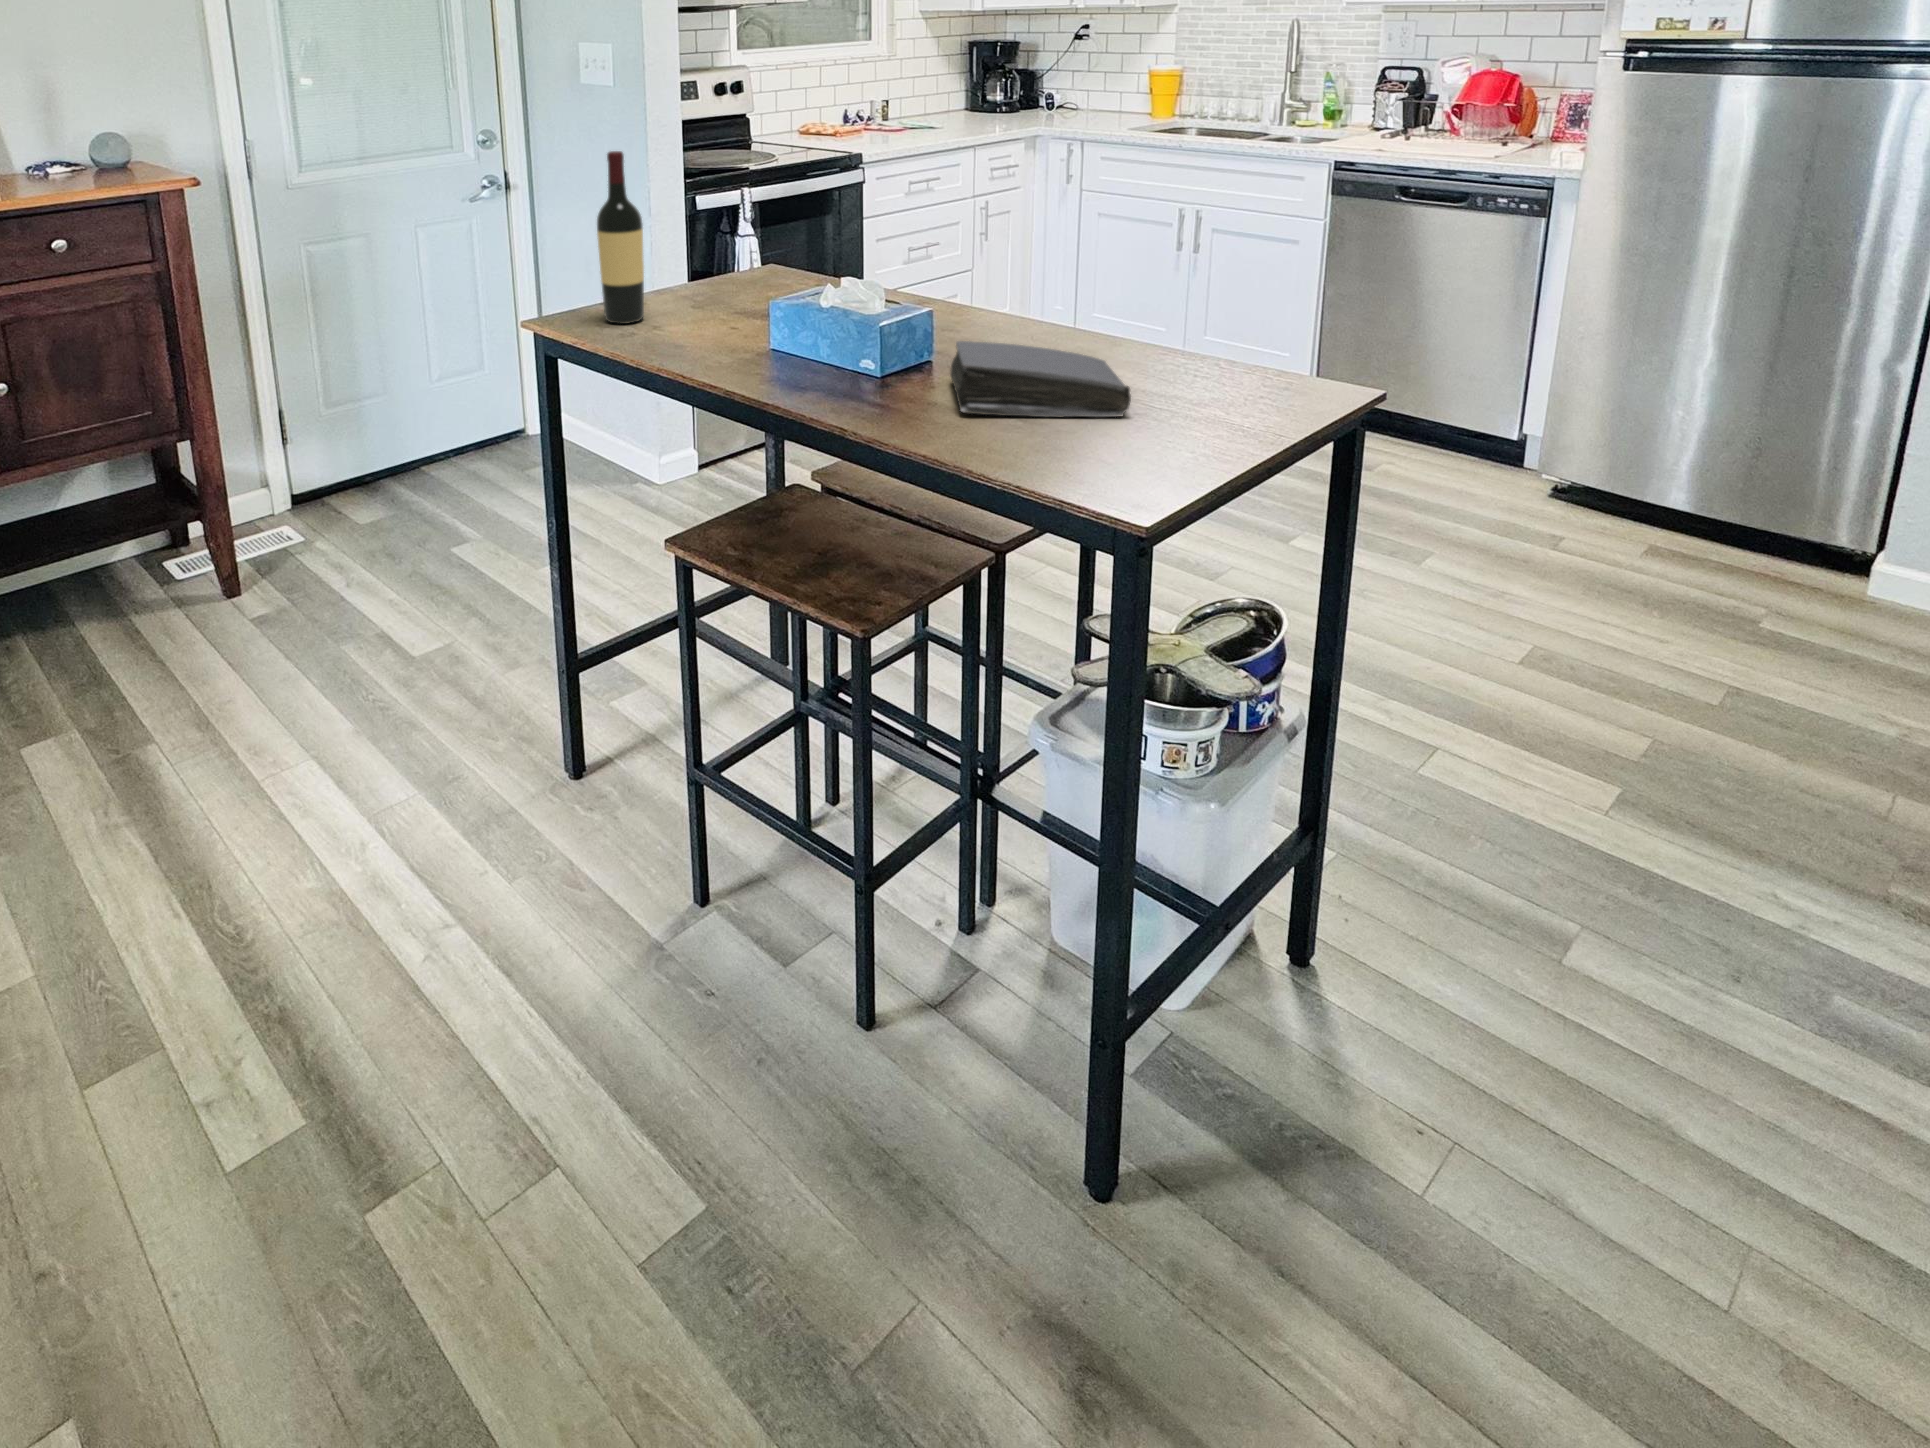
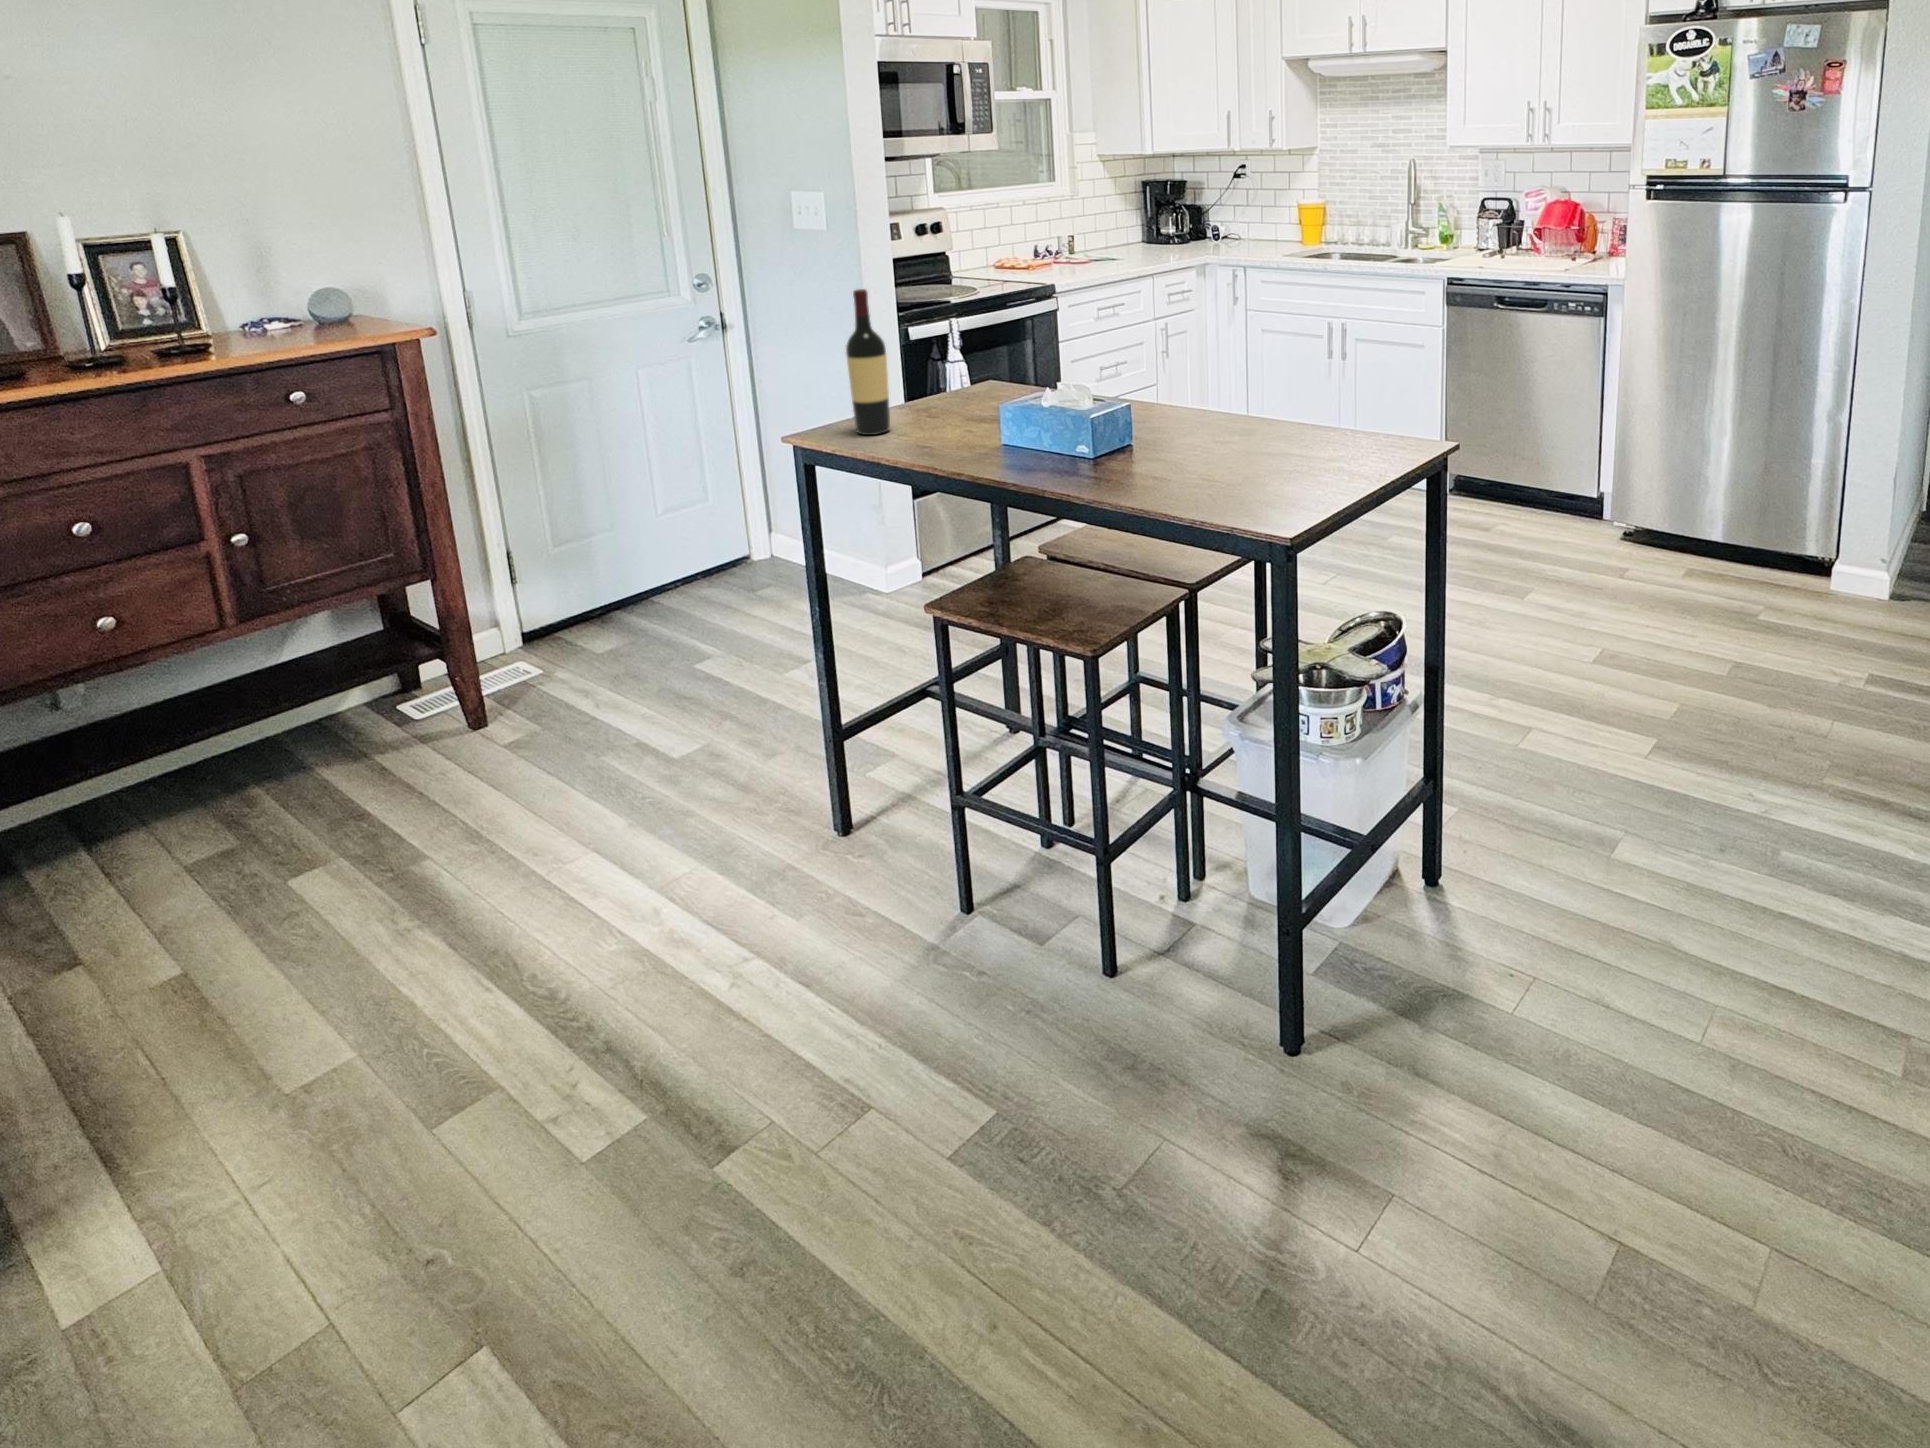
book: present [950,341,1131,417] -> none [1148,427,1281,479]

